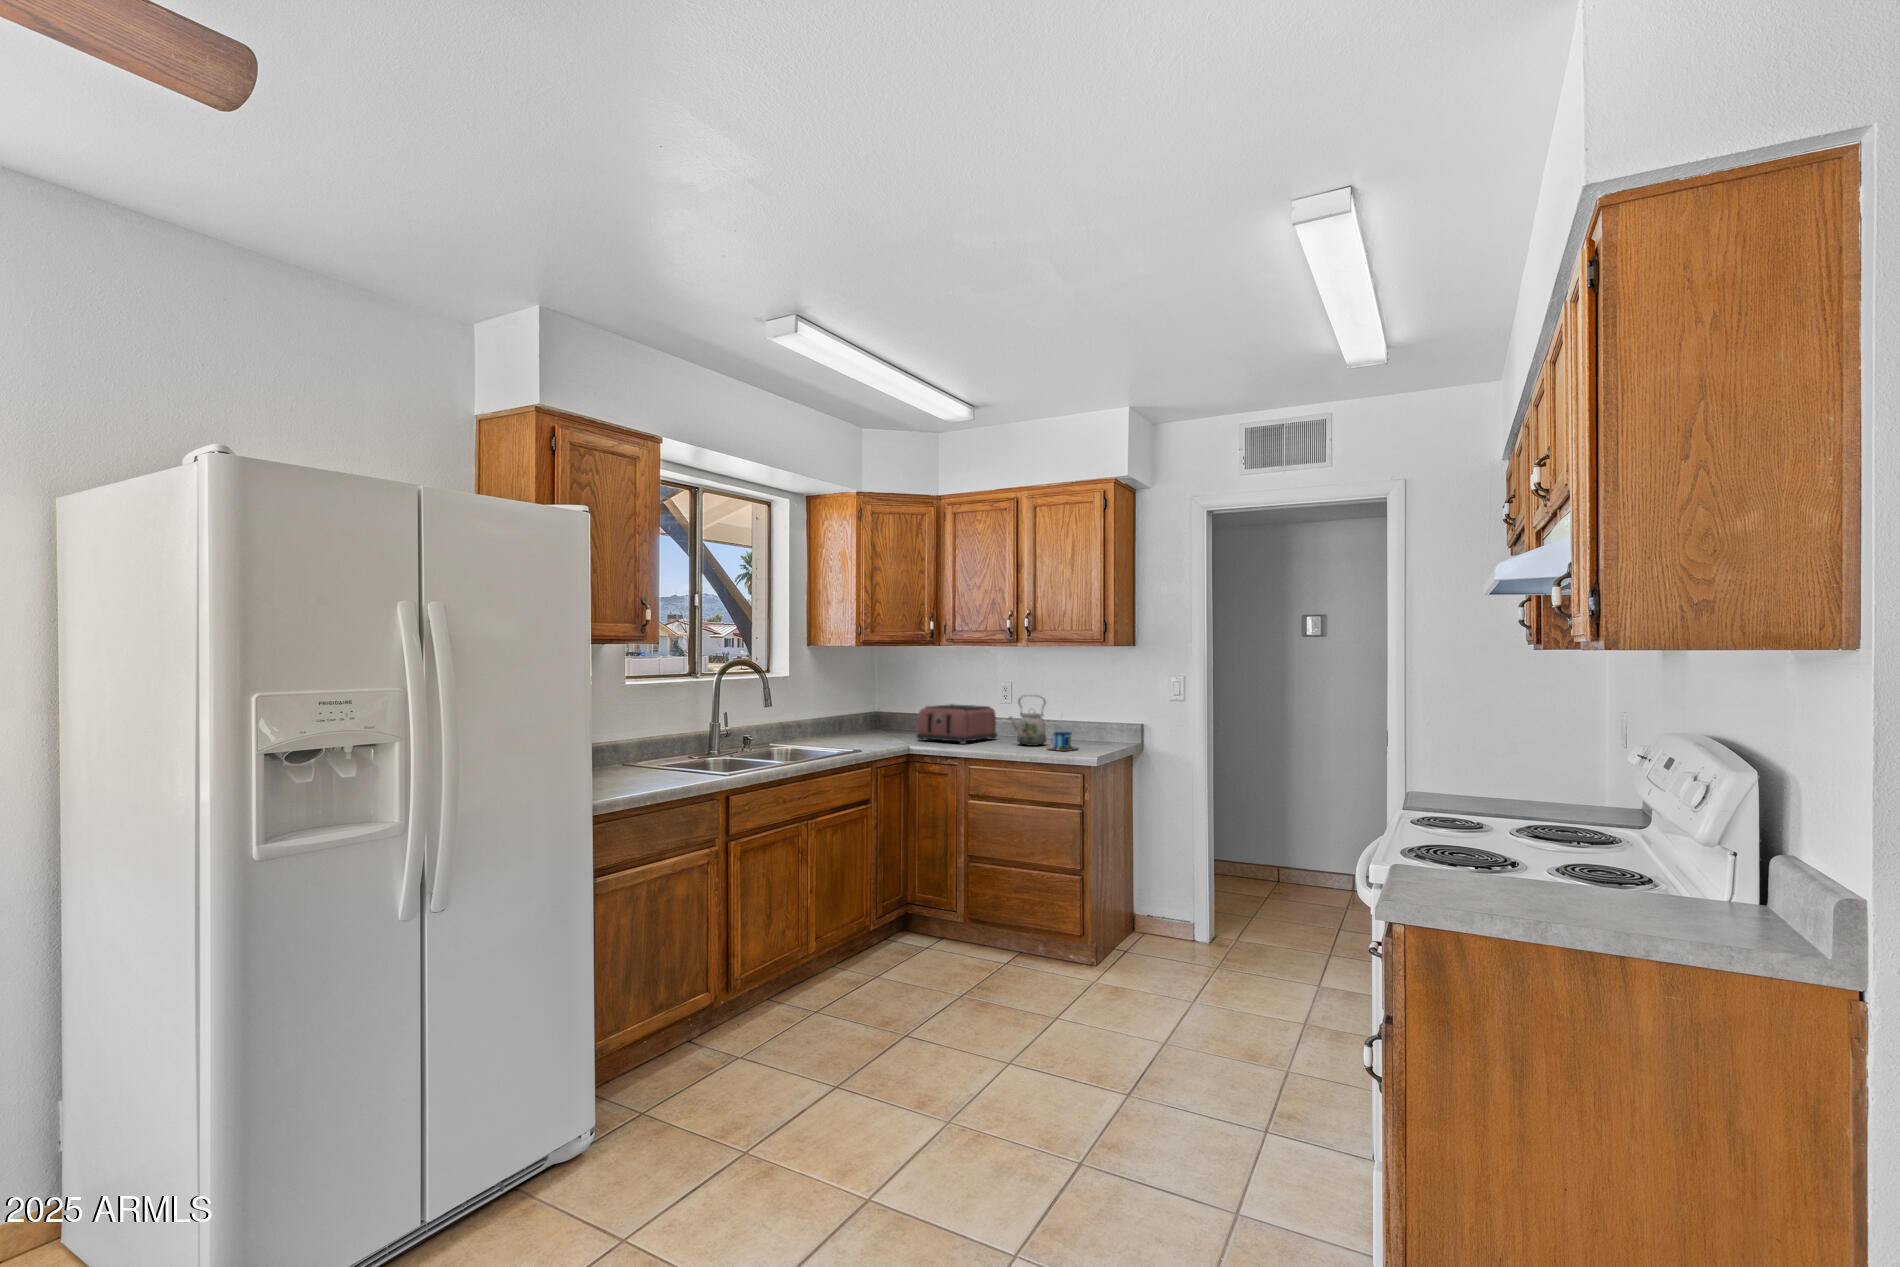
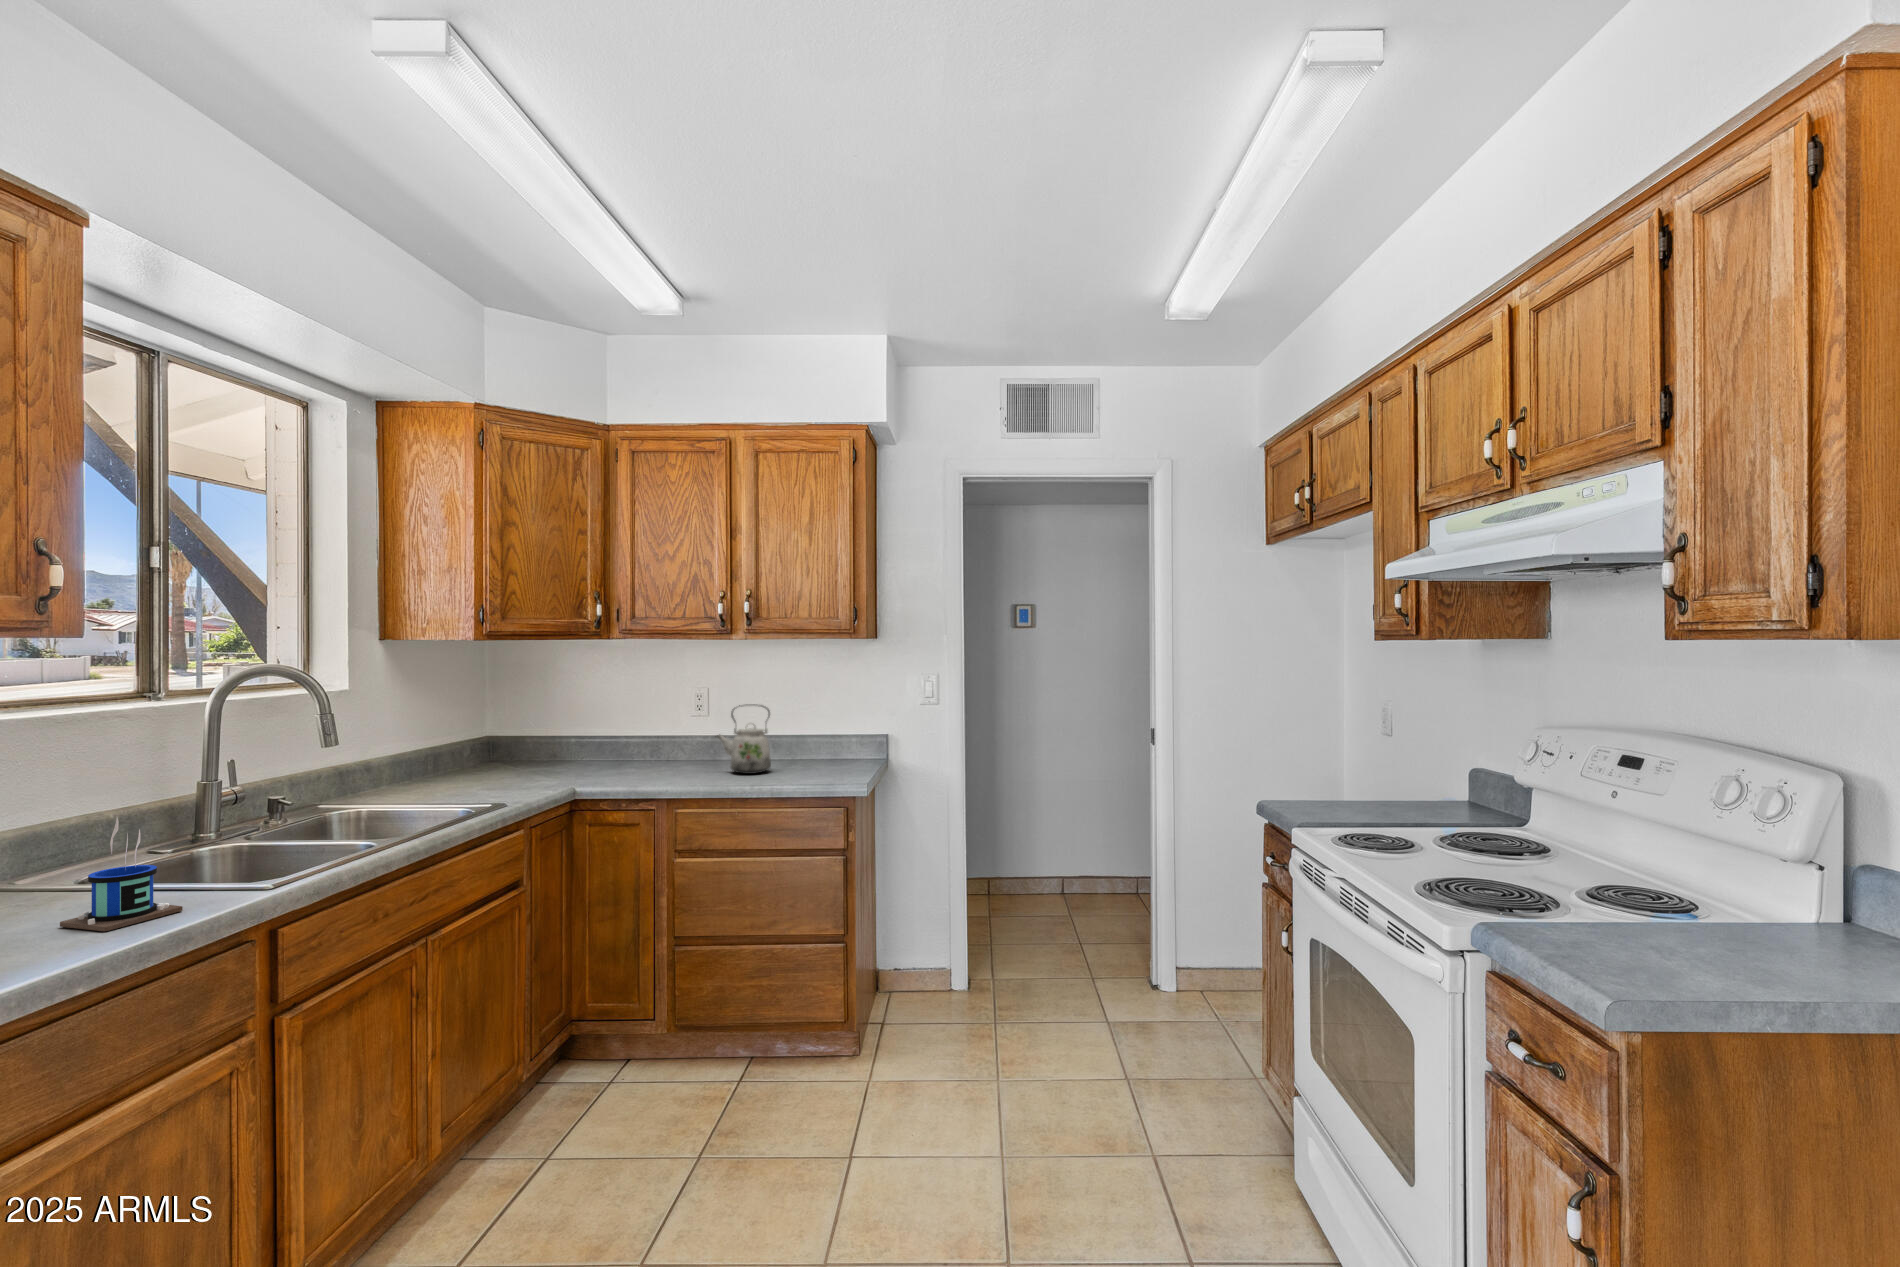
toaster: present [917,704,997,744] -> none [575,721,692,778]
mug: present [1048,732,1078,751] -> present [60,817,183,931]

